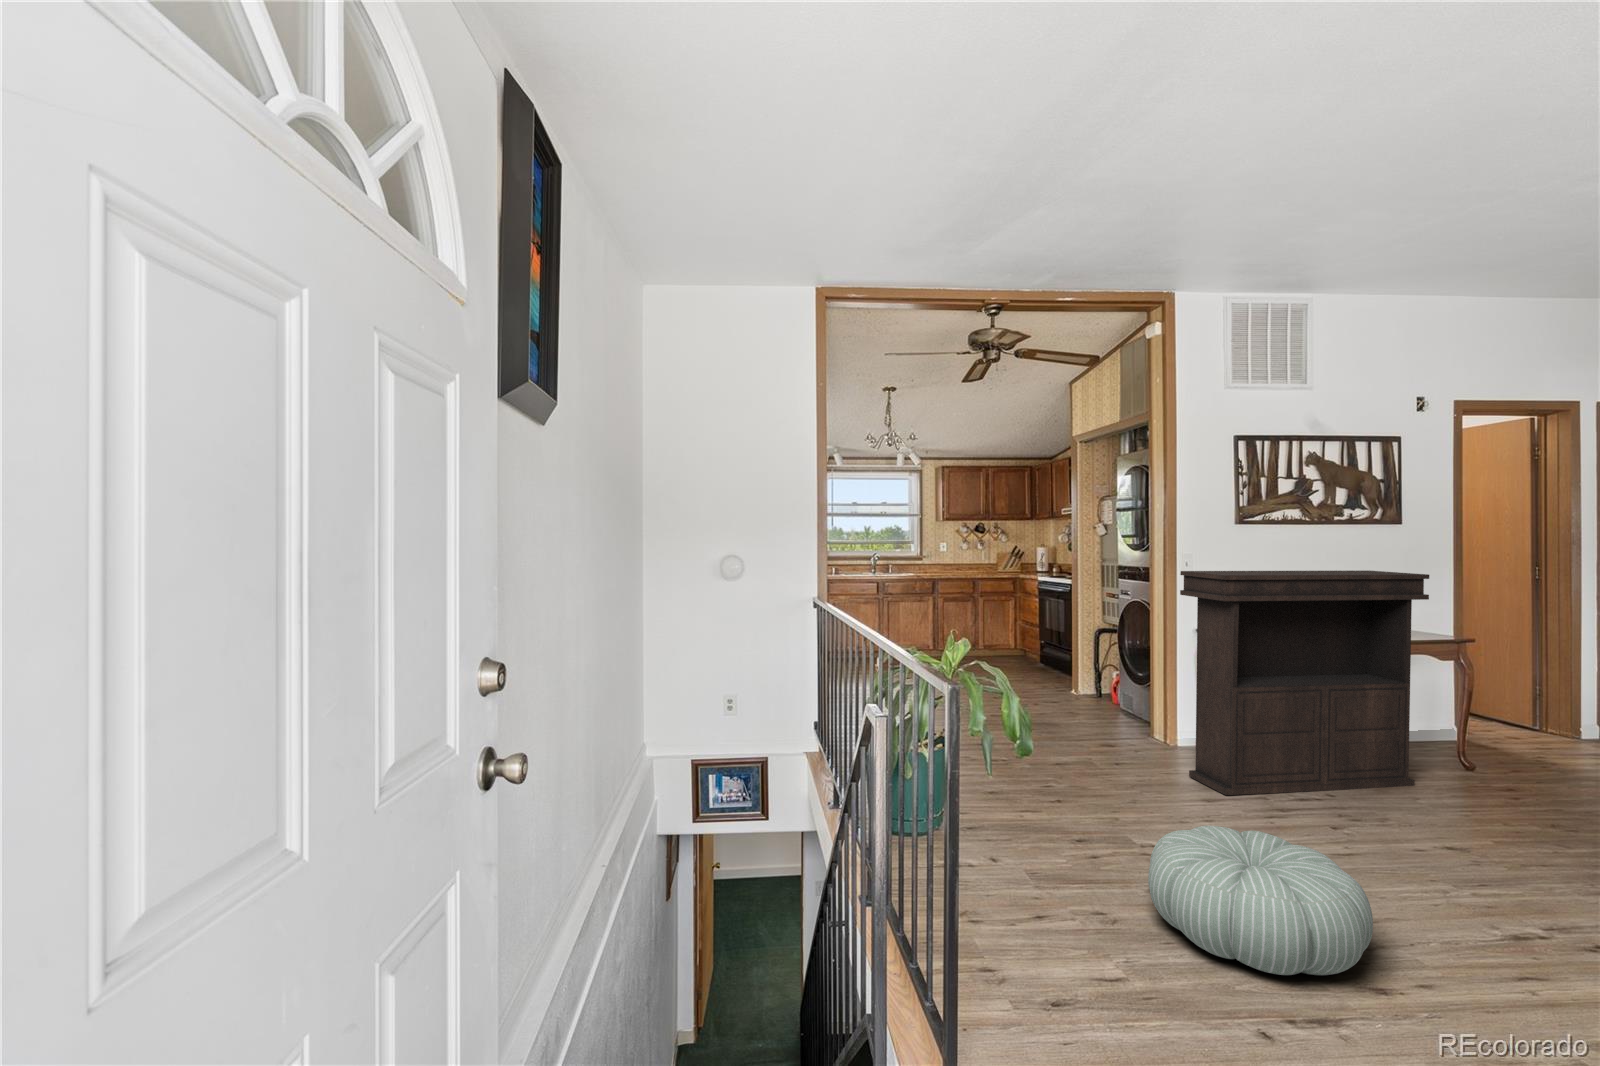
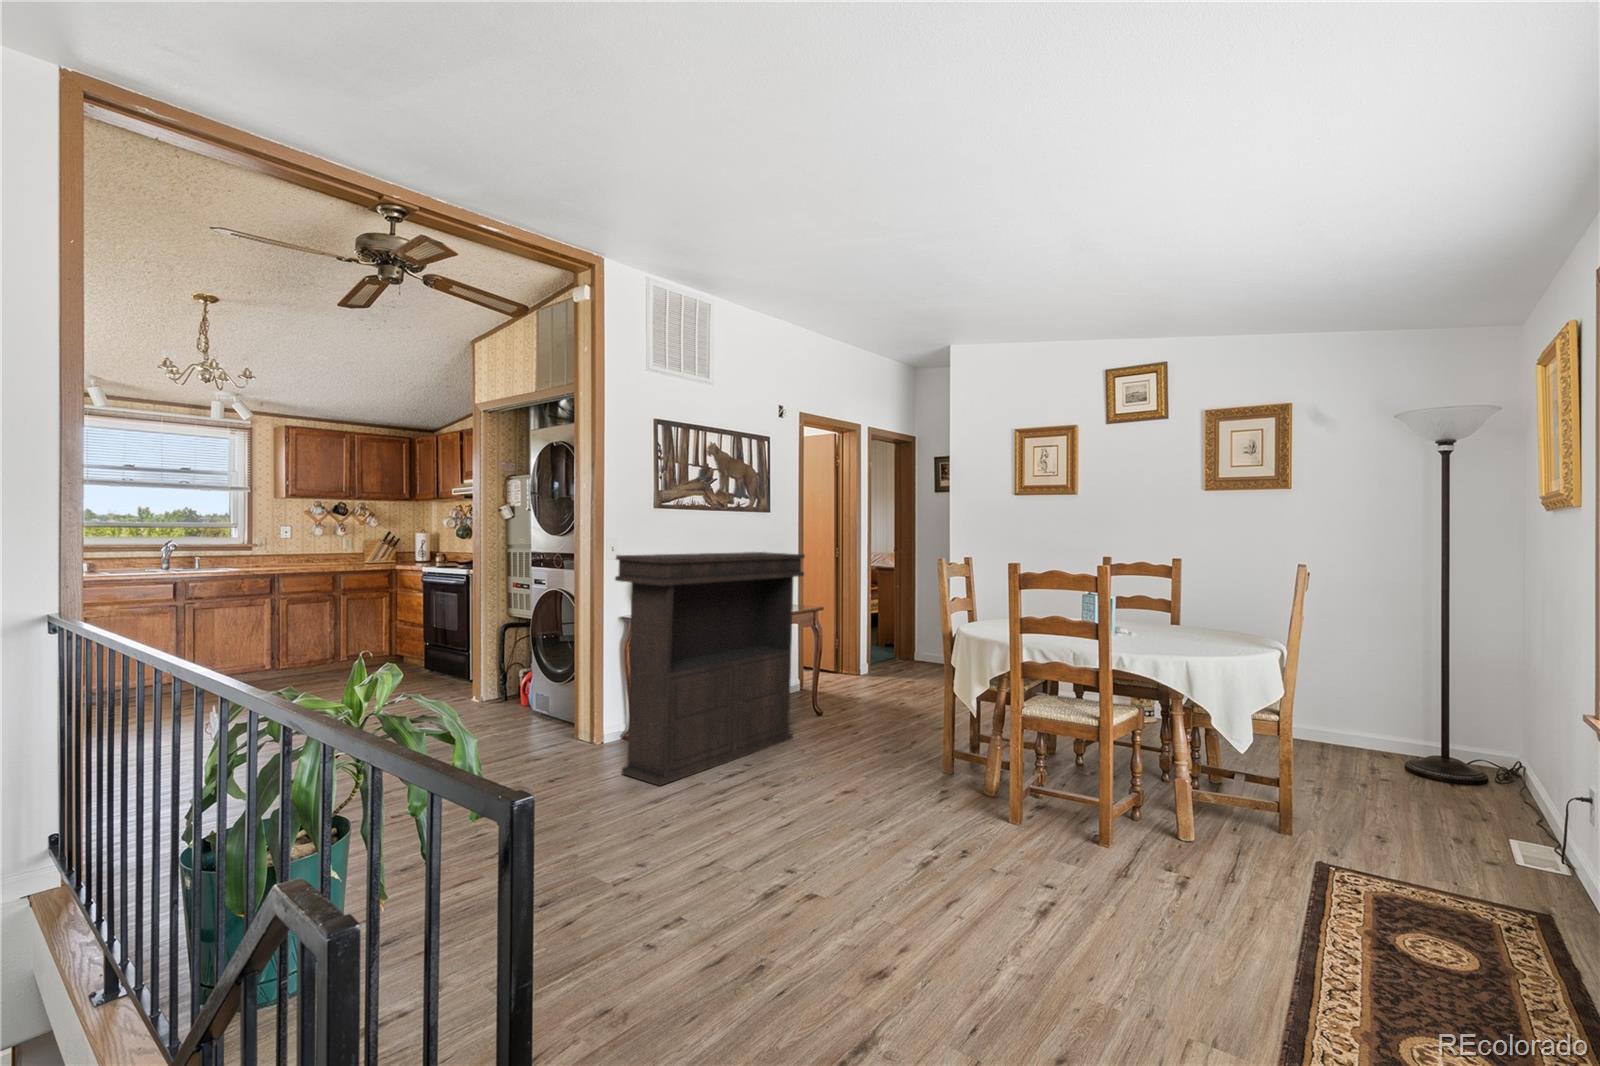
pouf: present [1148,826,1373,975] -> none [626,820,826,972]

